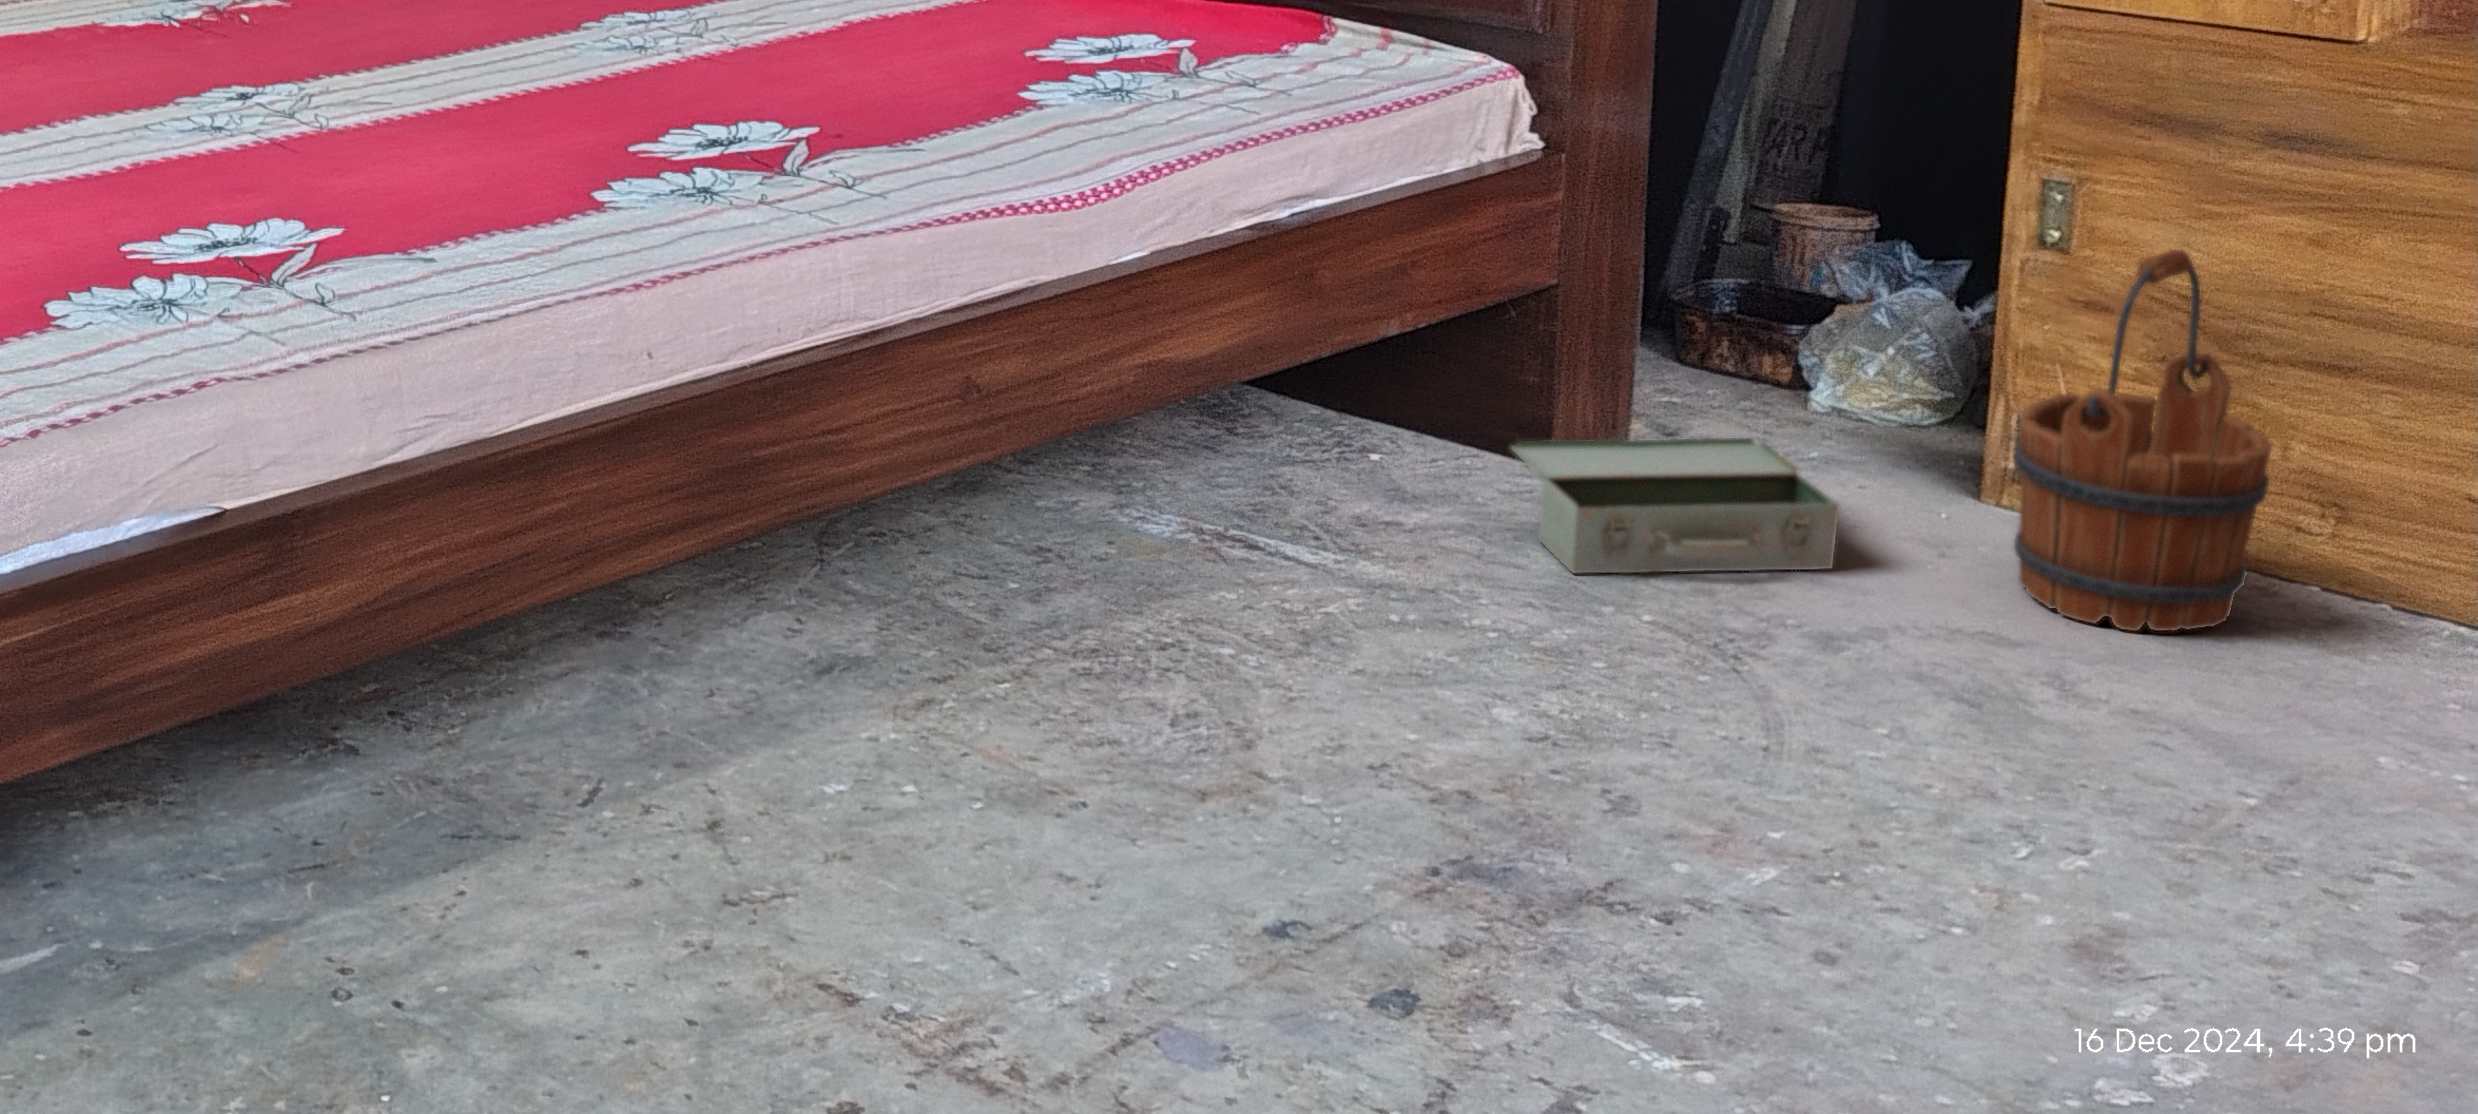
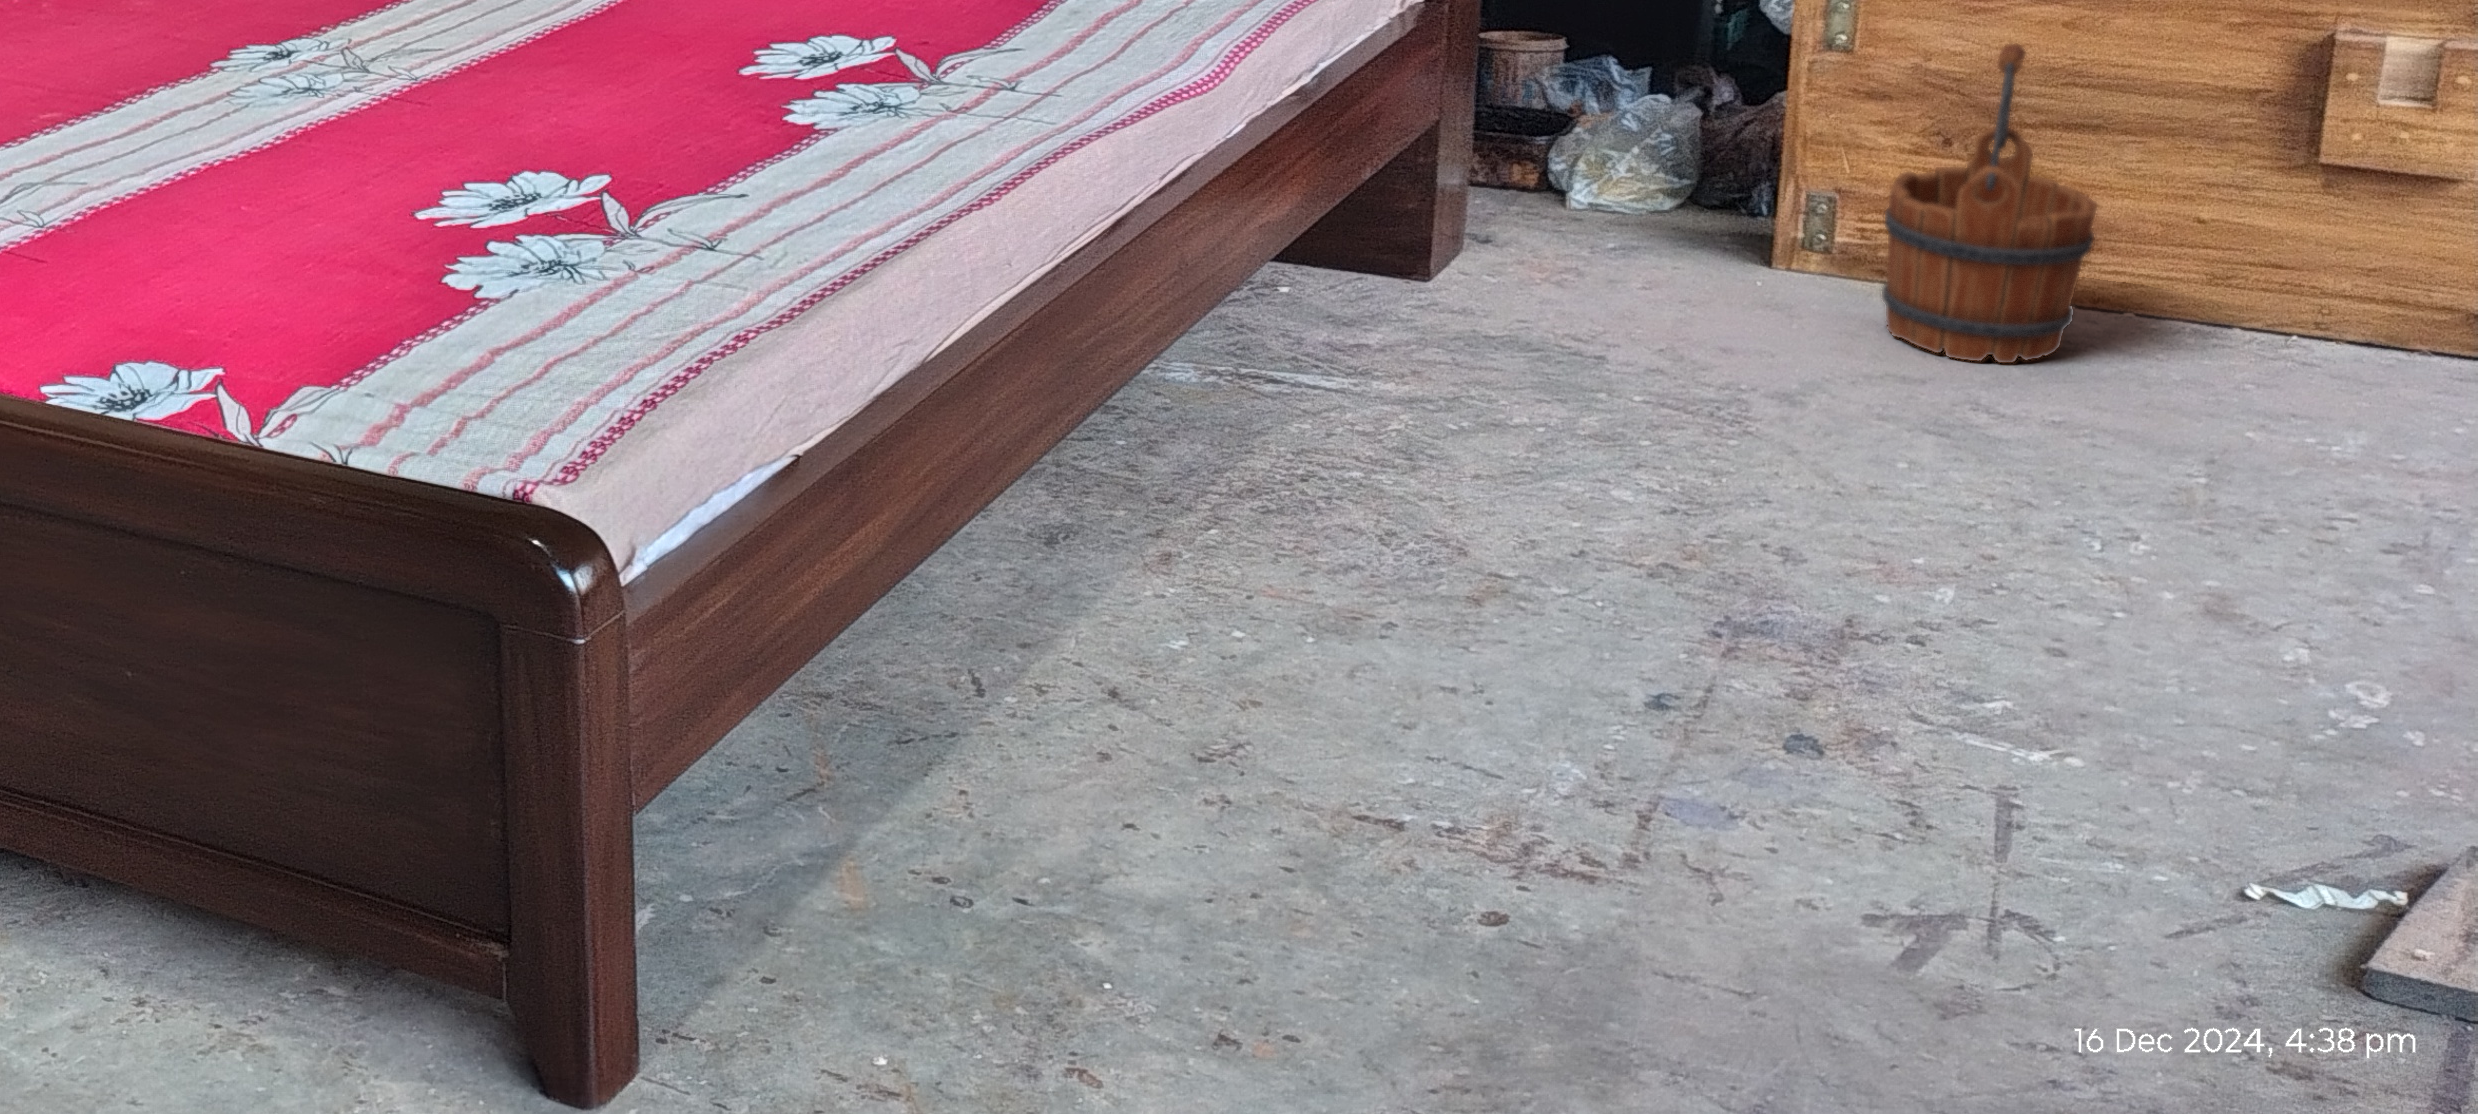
toolbox: present [1512,438,1839,573] -> none [1467,239,1759,378]

